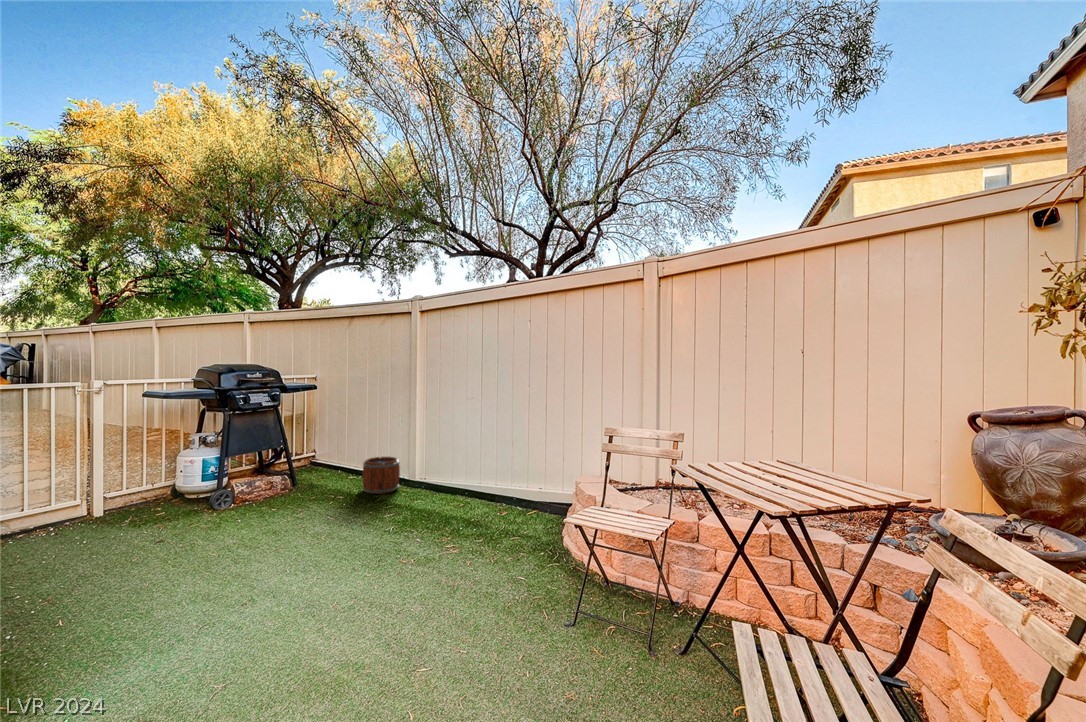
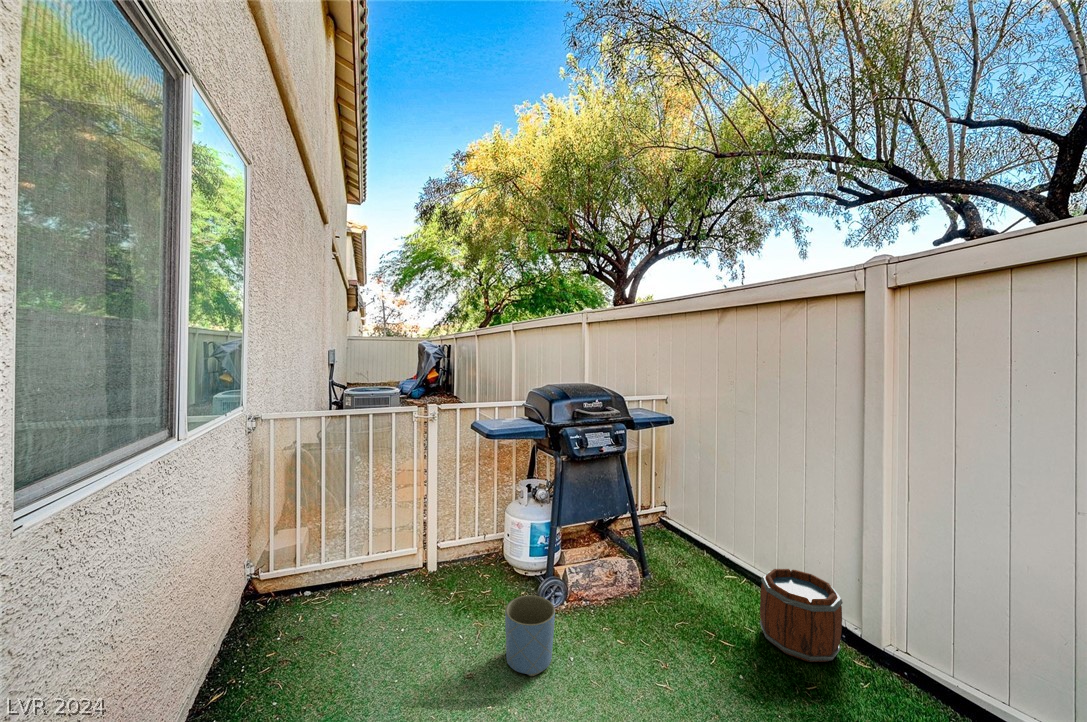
planter: none [188,491,227,532] -> present [505,595,555,676]

